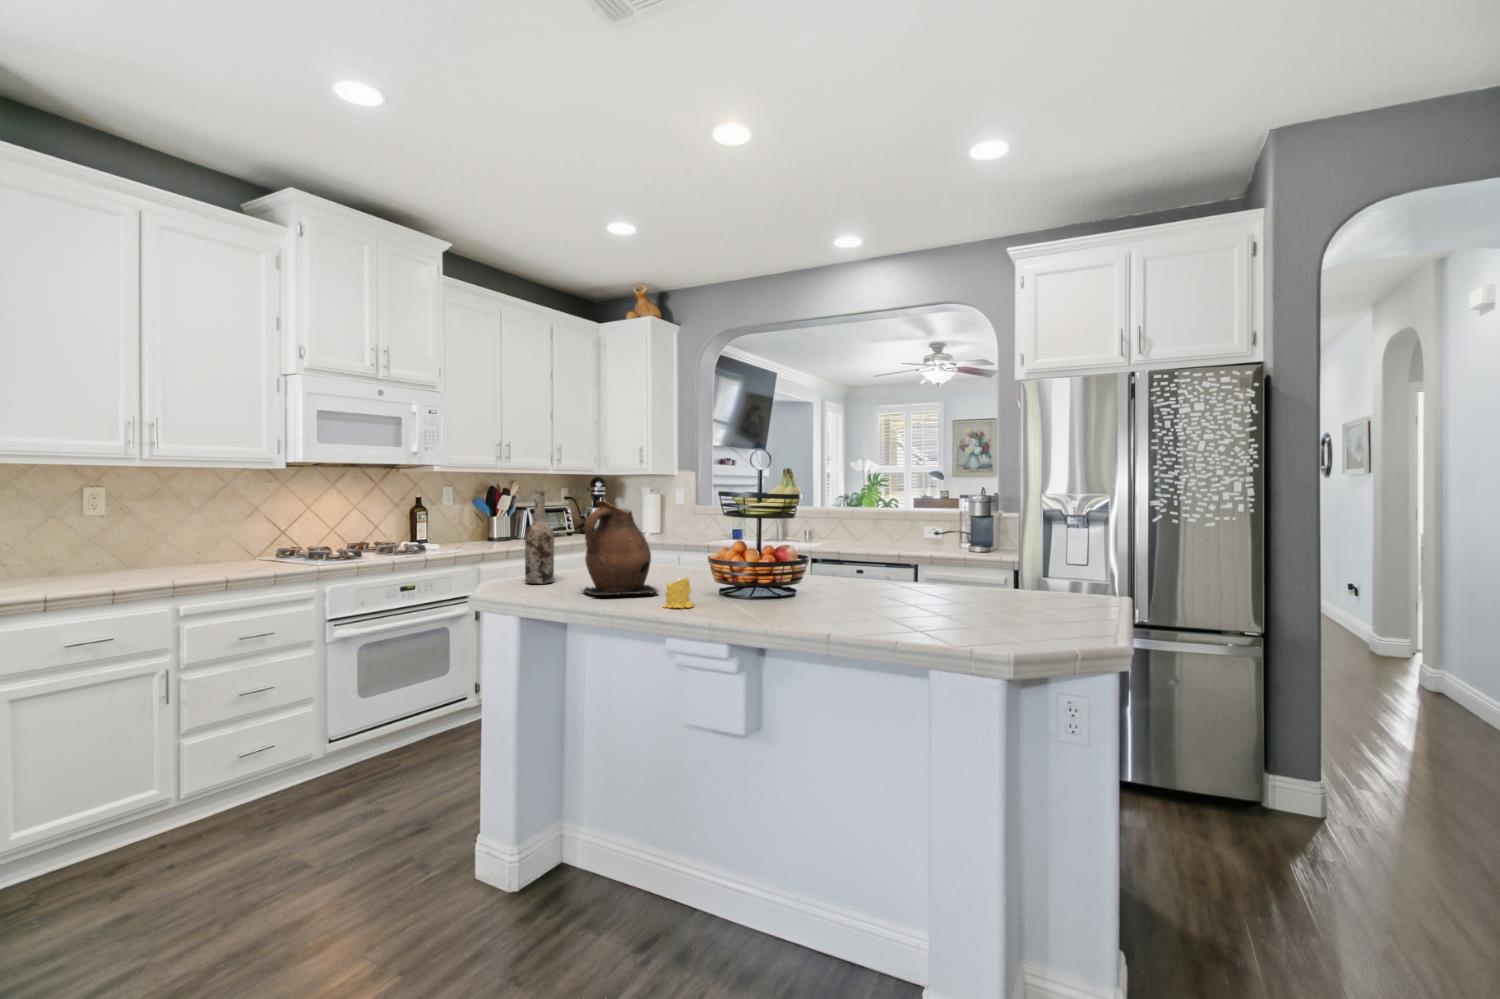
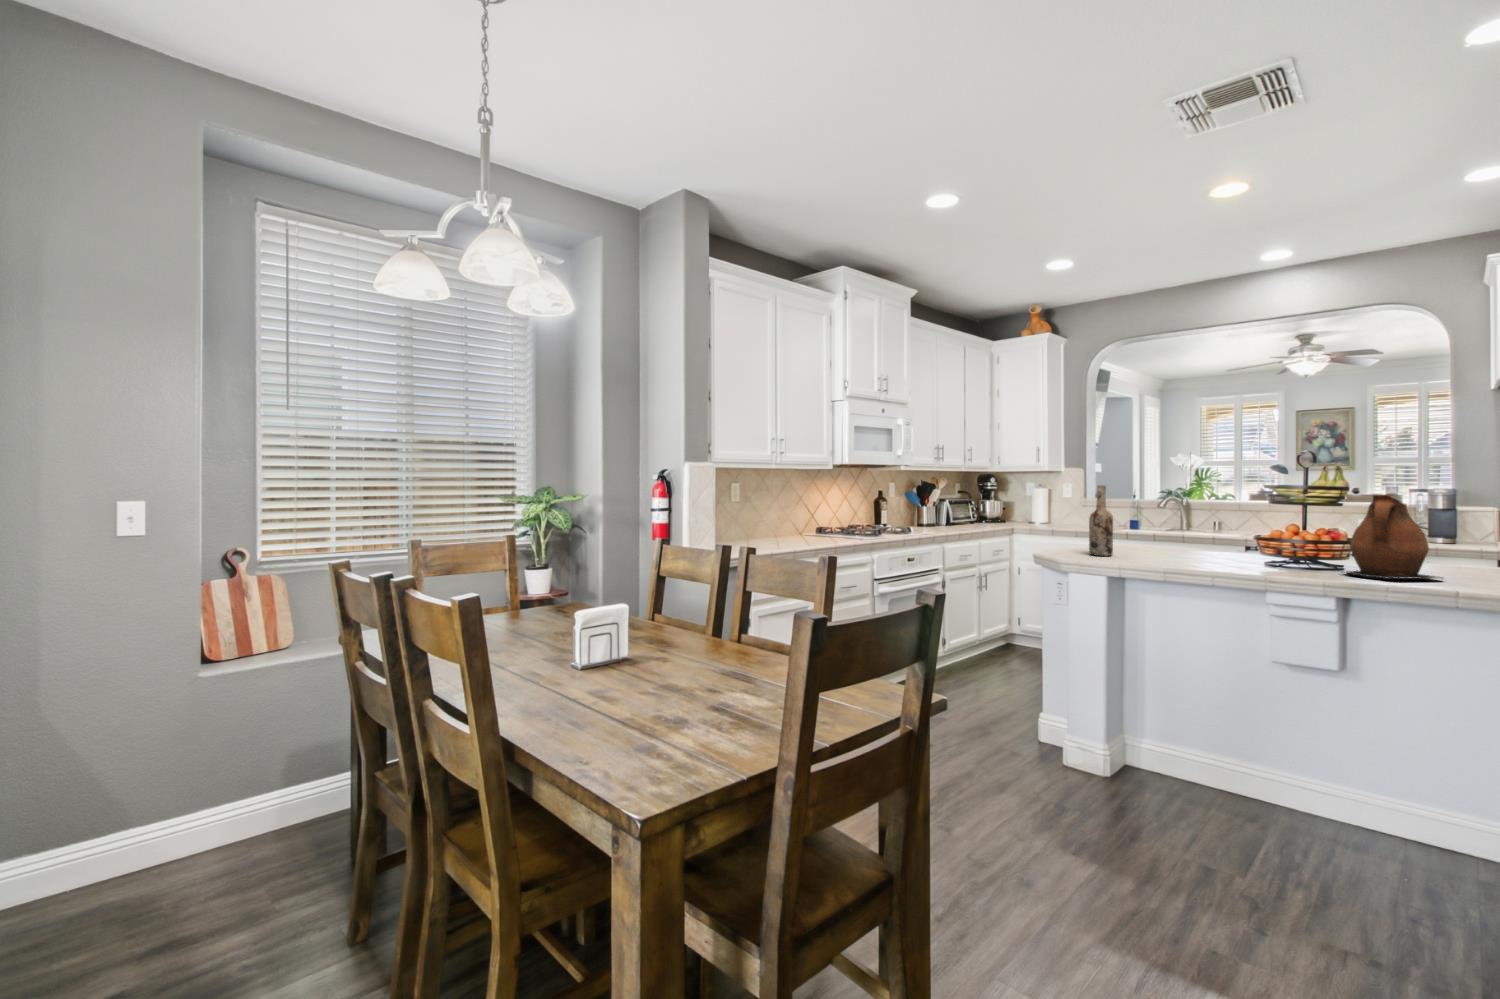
ceramic pitcher: present [584,501,658,595] -> present [1346,495,1443,579]
candle: present [665,578,694,608] -> none [1264,550,1295,574]

